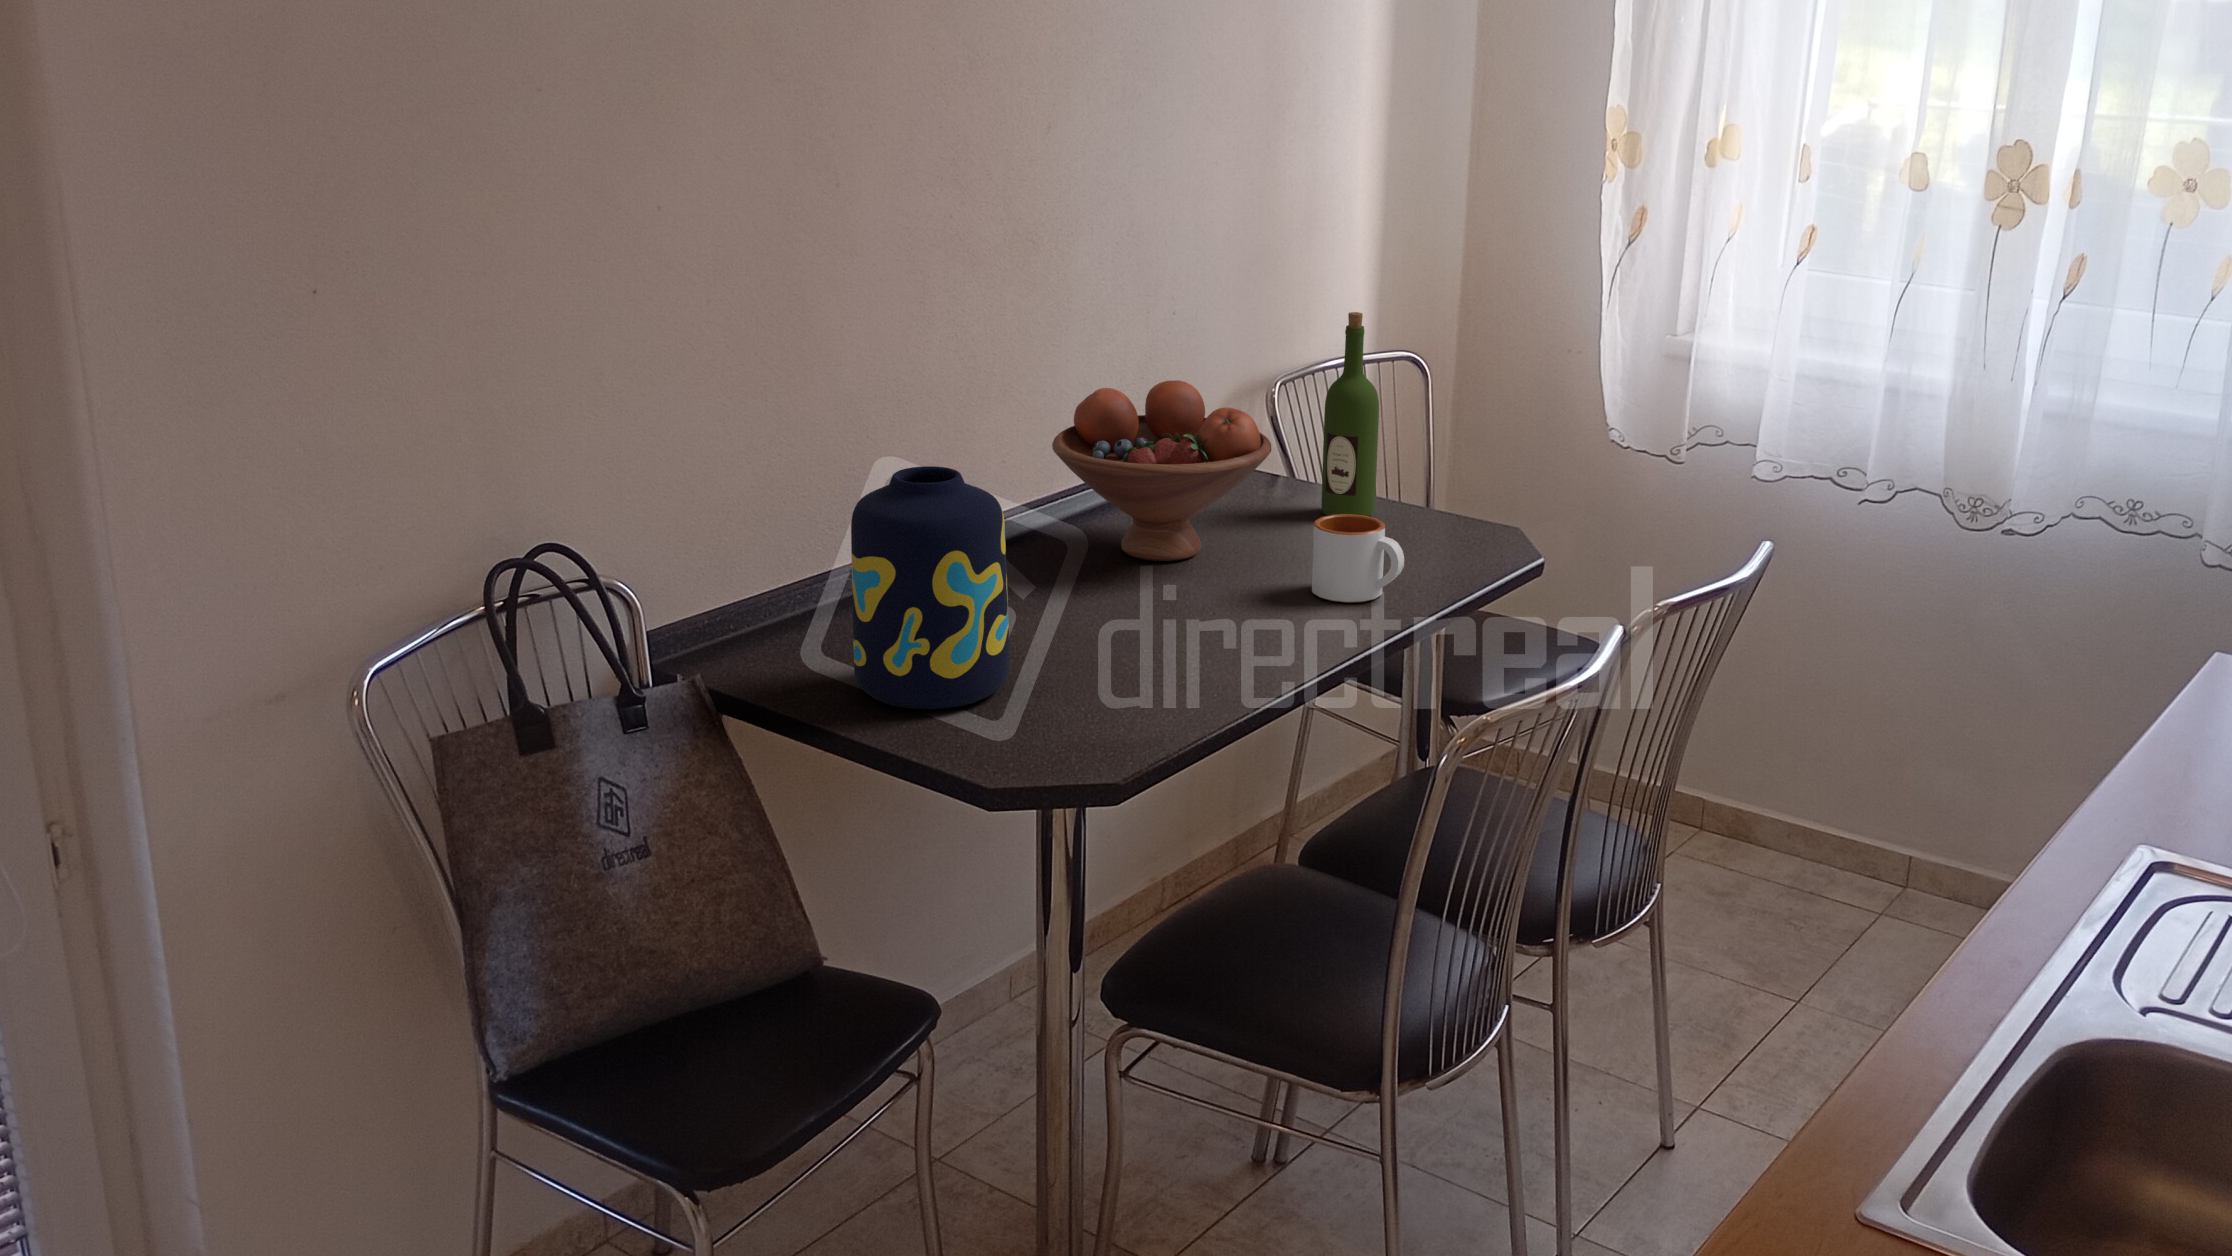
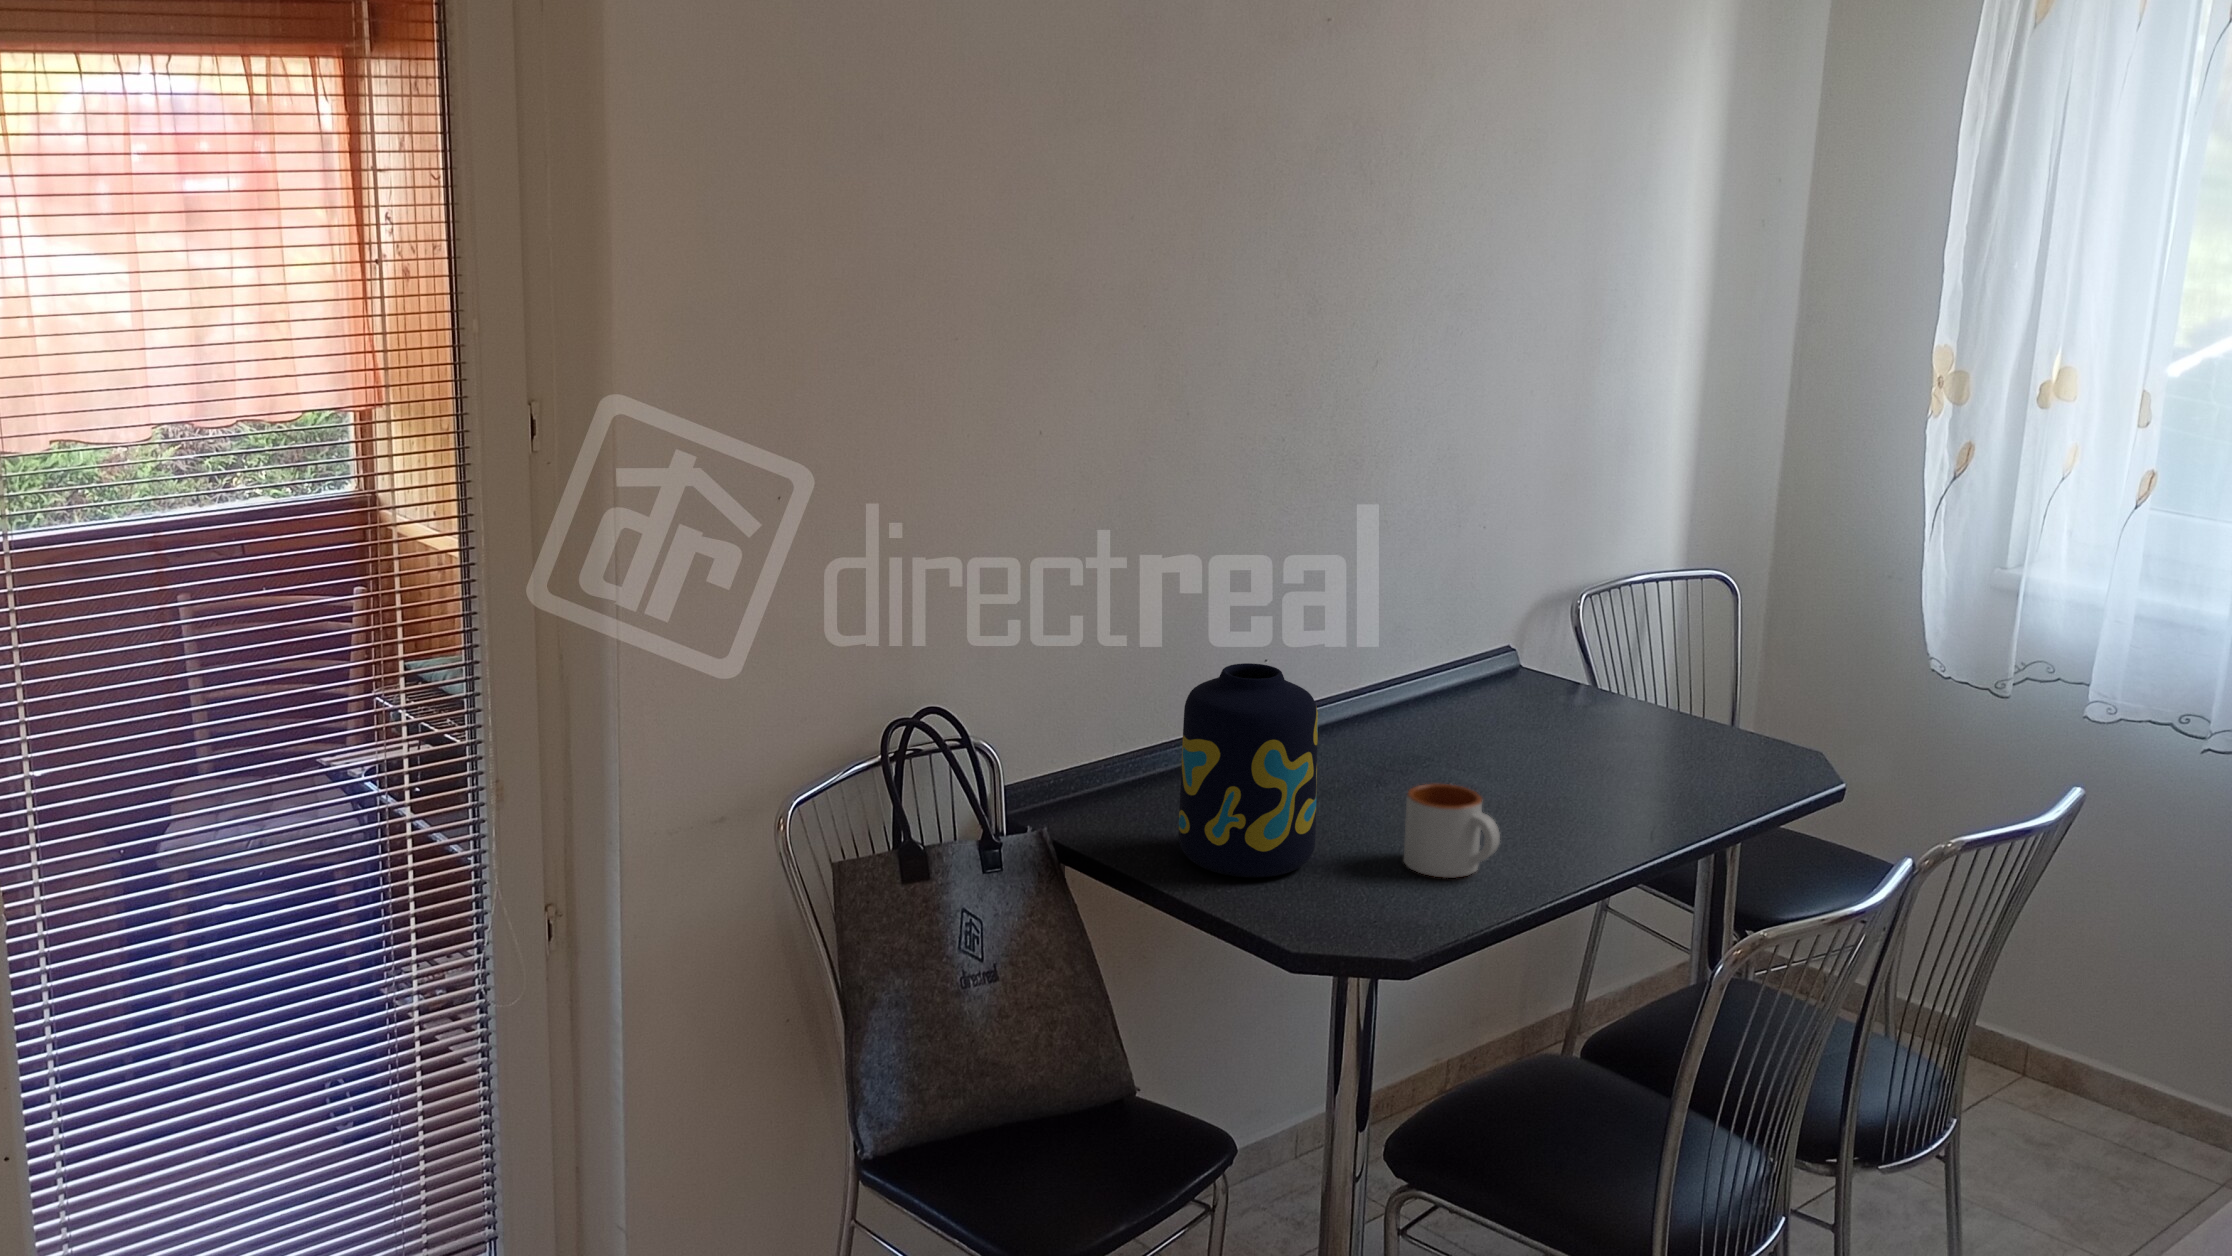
wine bottle: present [1321,312,1379,517] -> none [1620,537,1680,732]
fruit bowl: present [1052,380,1271,561] -> none [1364,593,1571,759]
mug: present [1312,514,1404,603] -> present [1403,784,1500,878]

